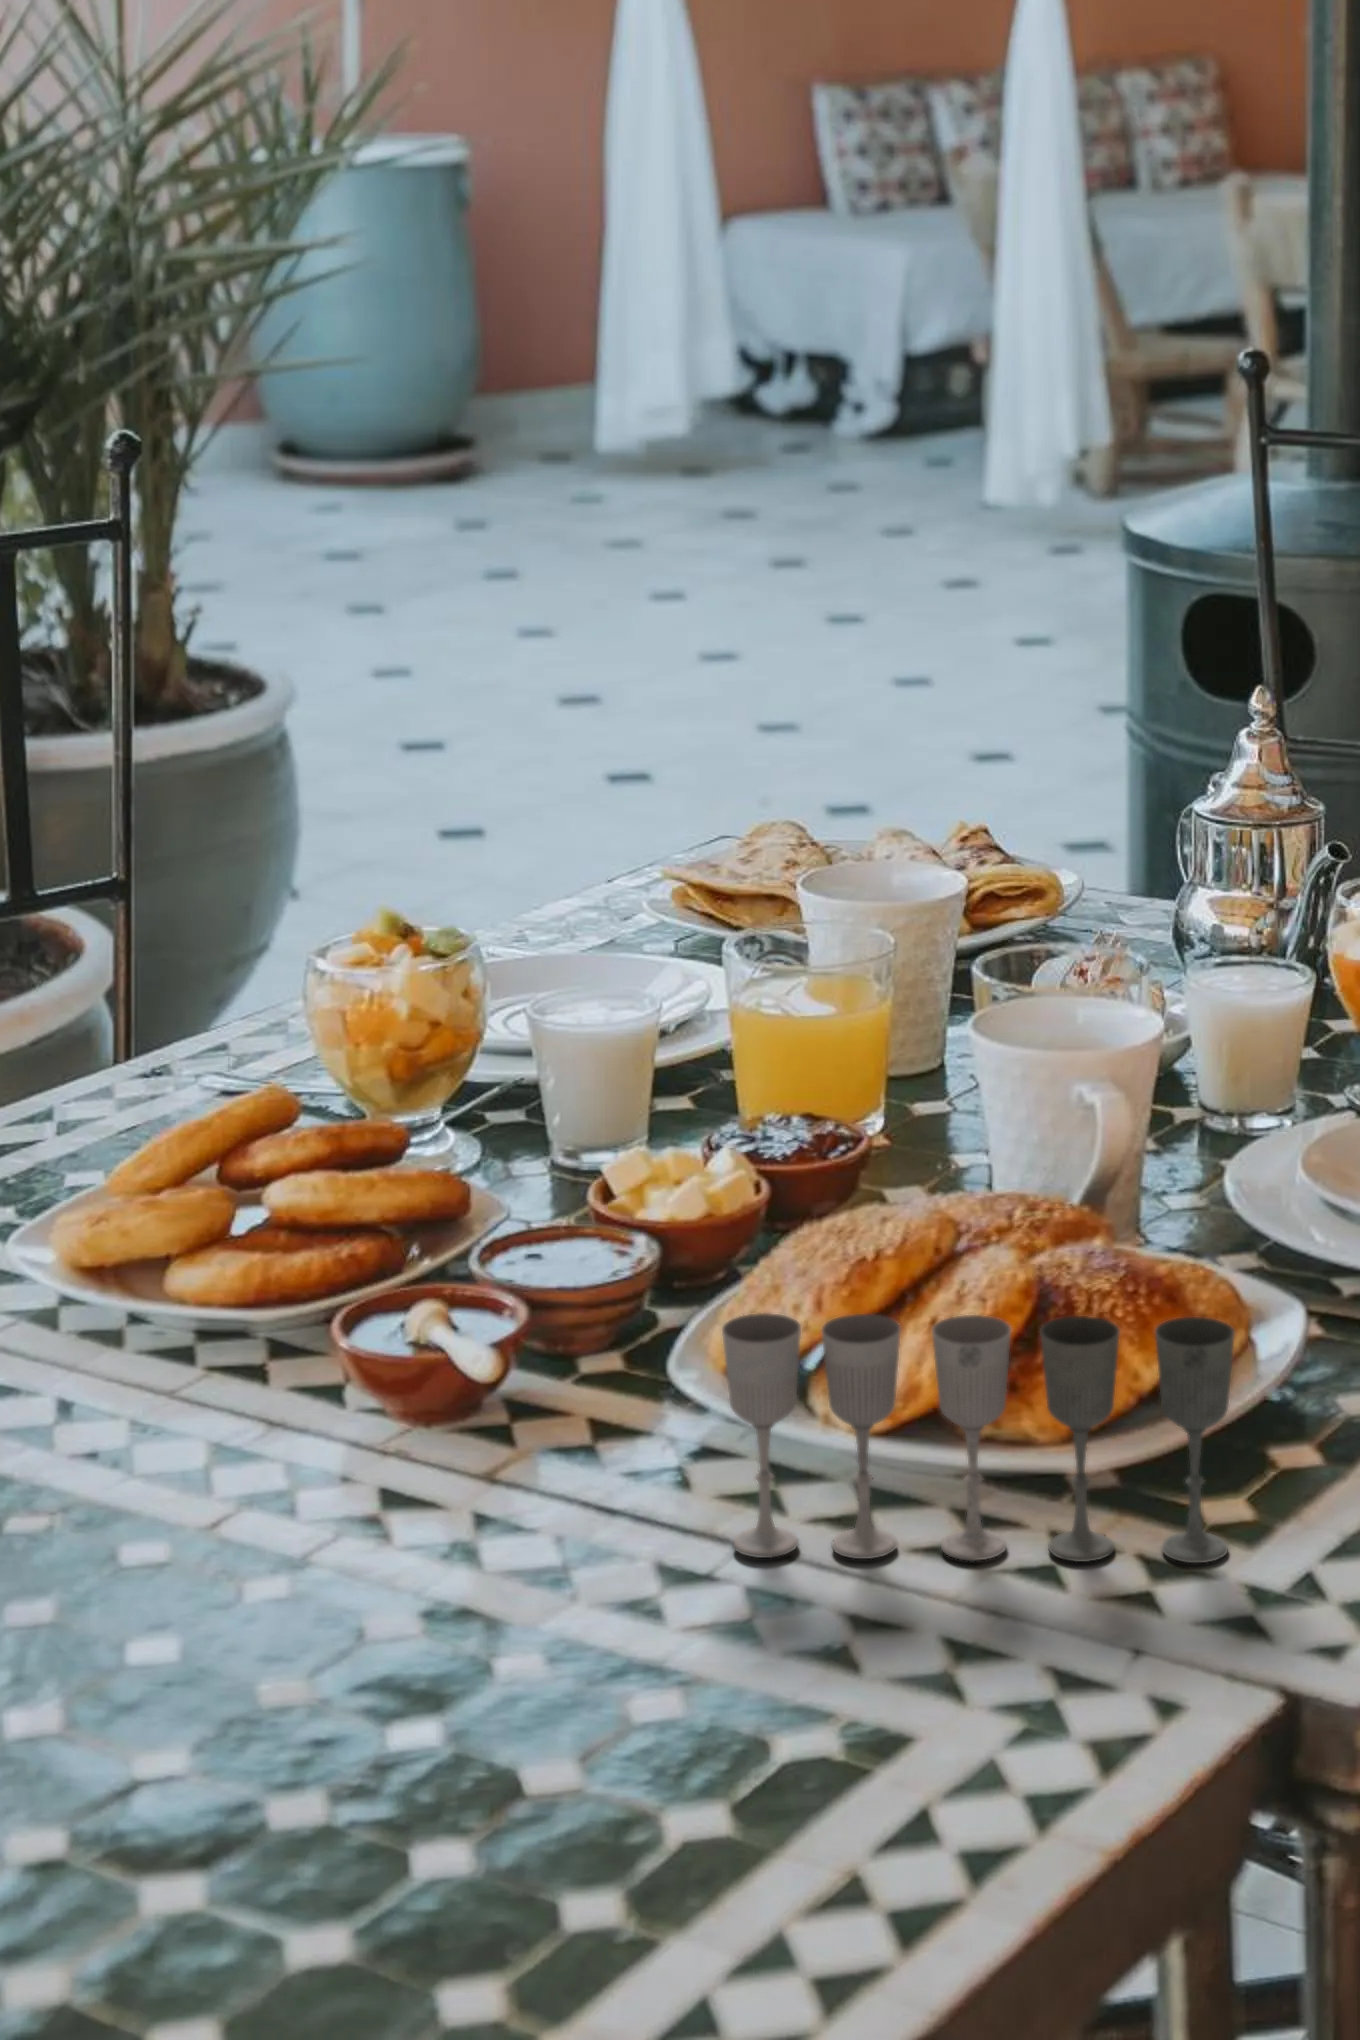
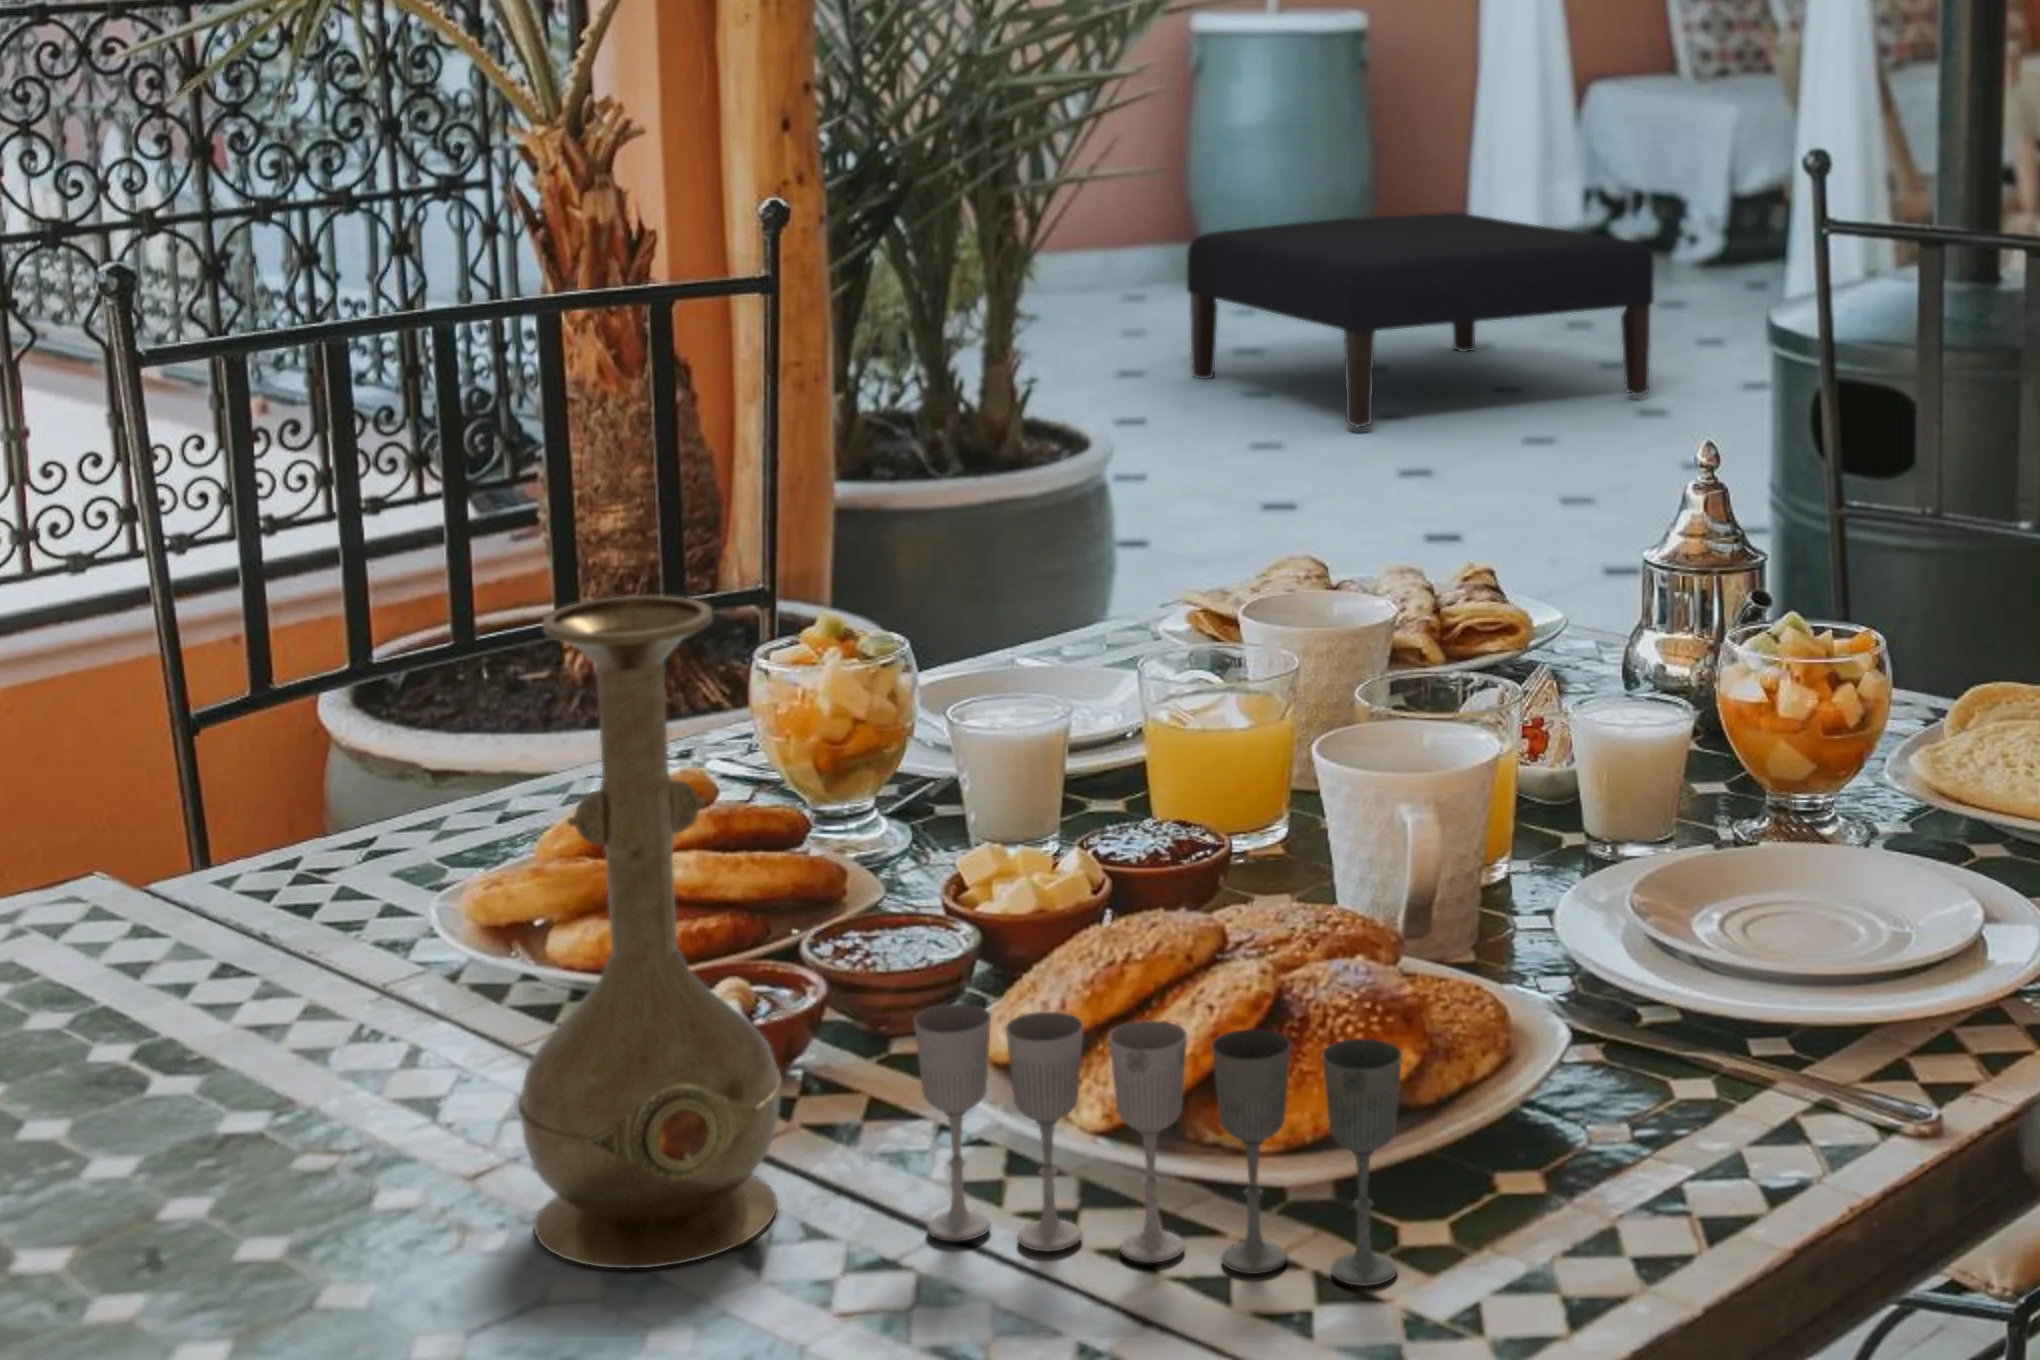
ottoman: none [277,388,852,653] -> present [1187,213,1654,427]
vase: none [298,907,570,1614] -> present [518,596,782,1268]

